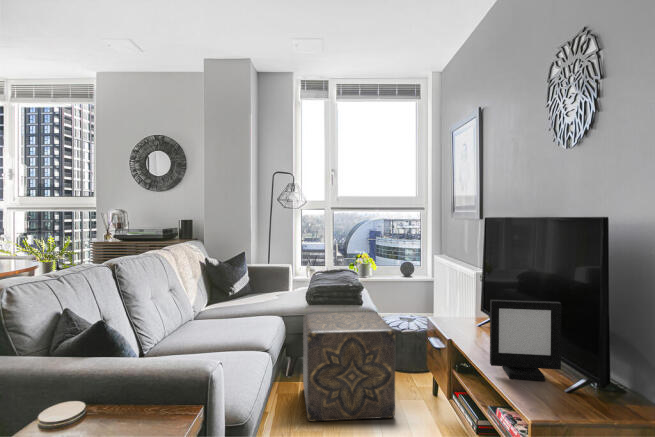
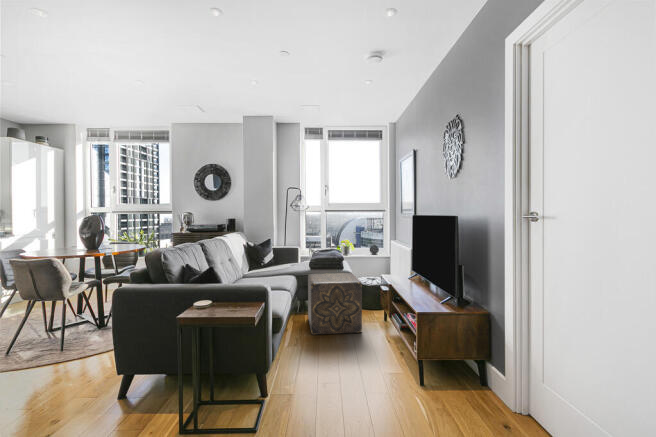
picture frame: present [490,300,561,381] -> none [410,261,447,303]

